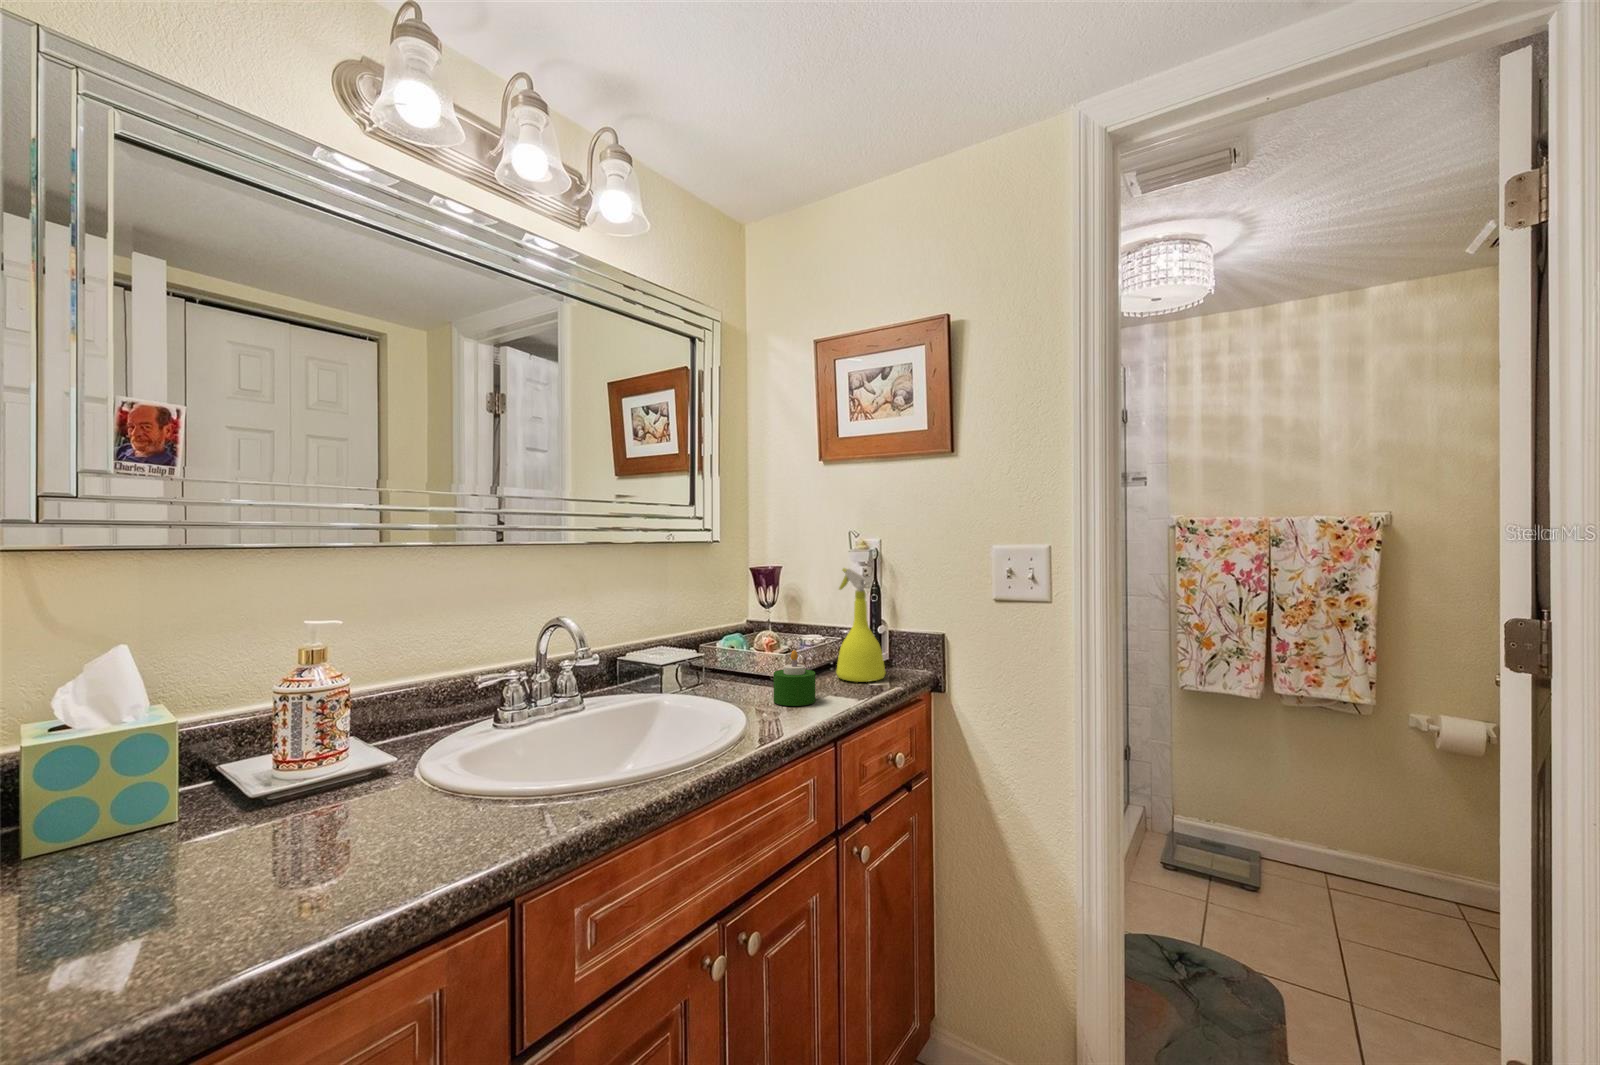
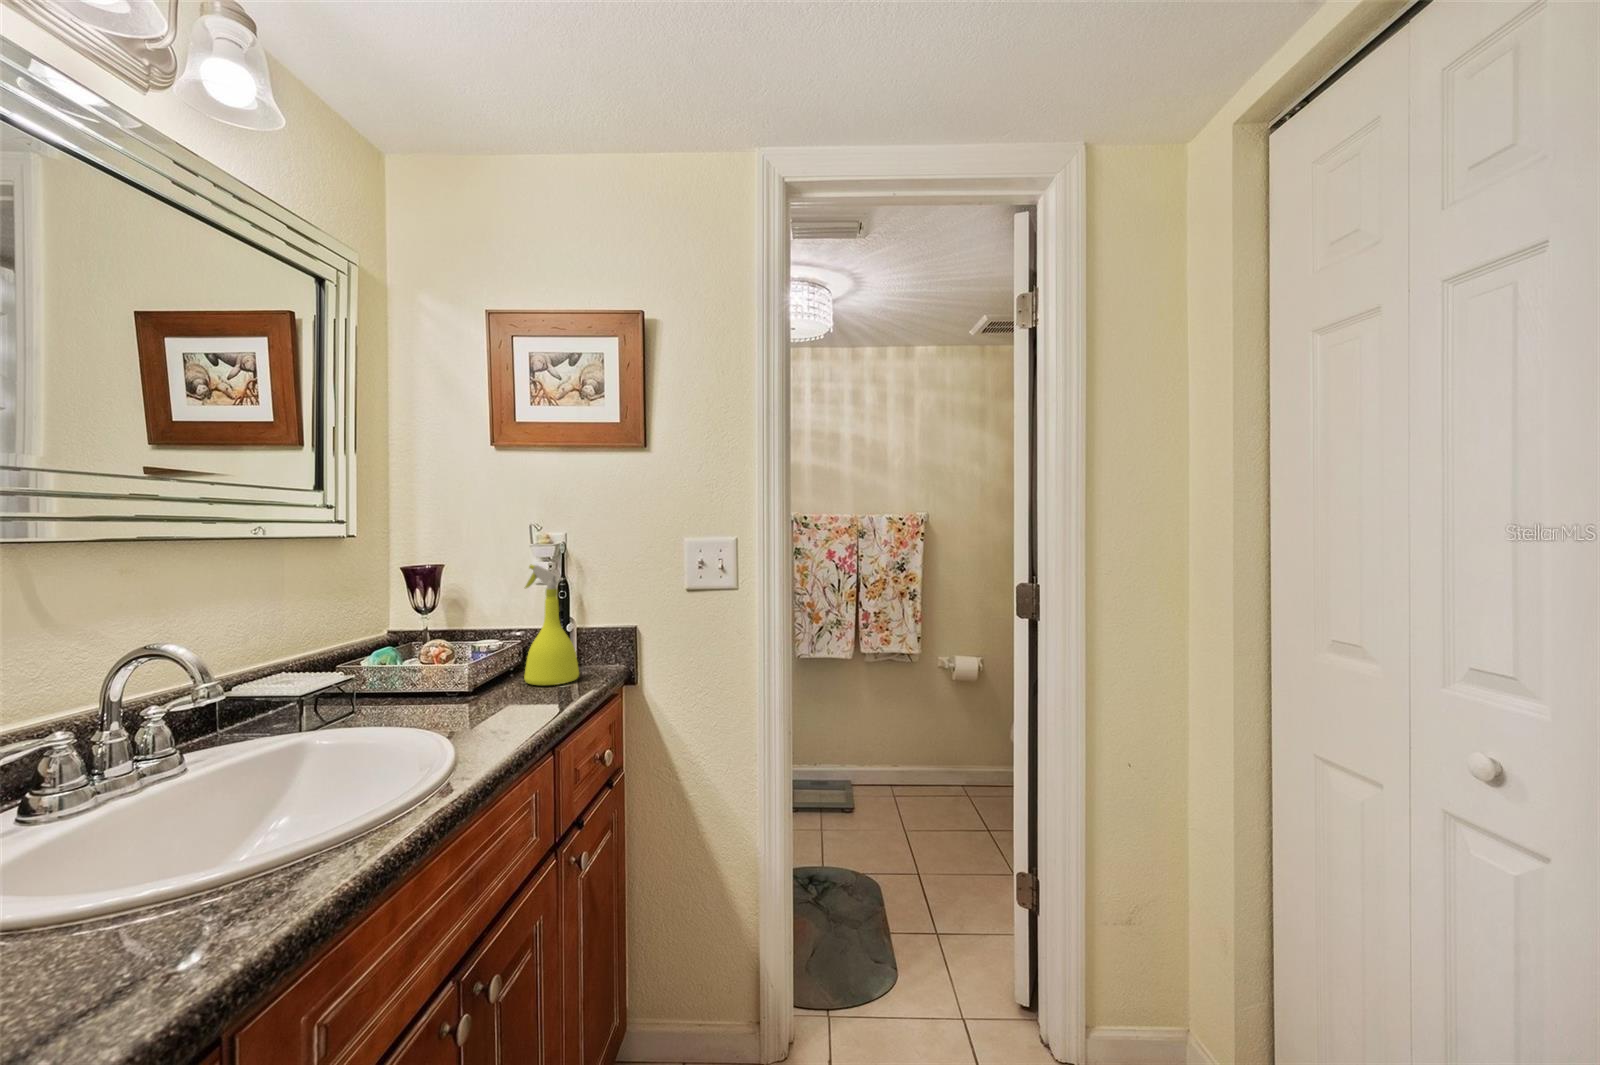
candle: present [774,650,815,706] -> none [467,658,519,721]

